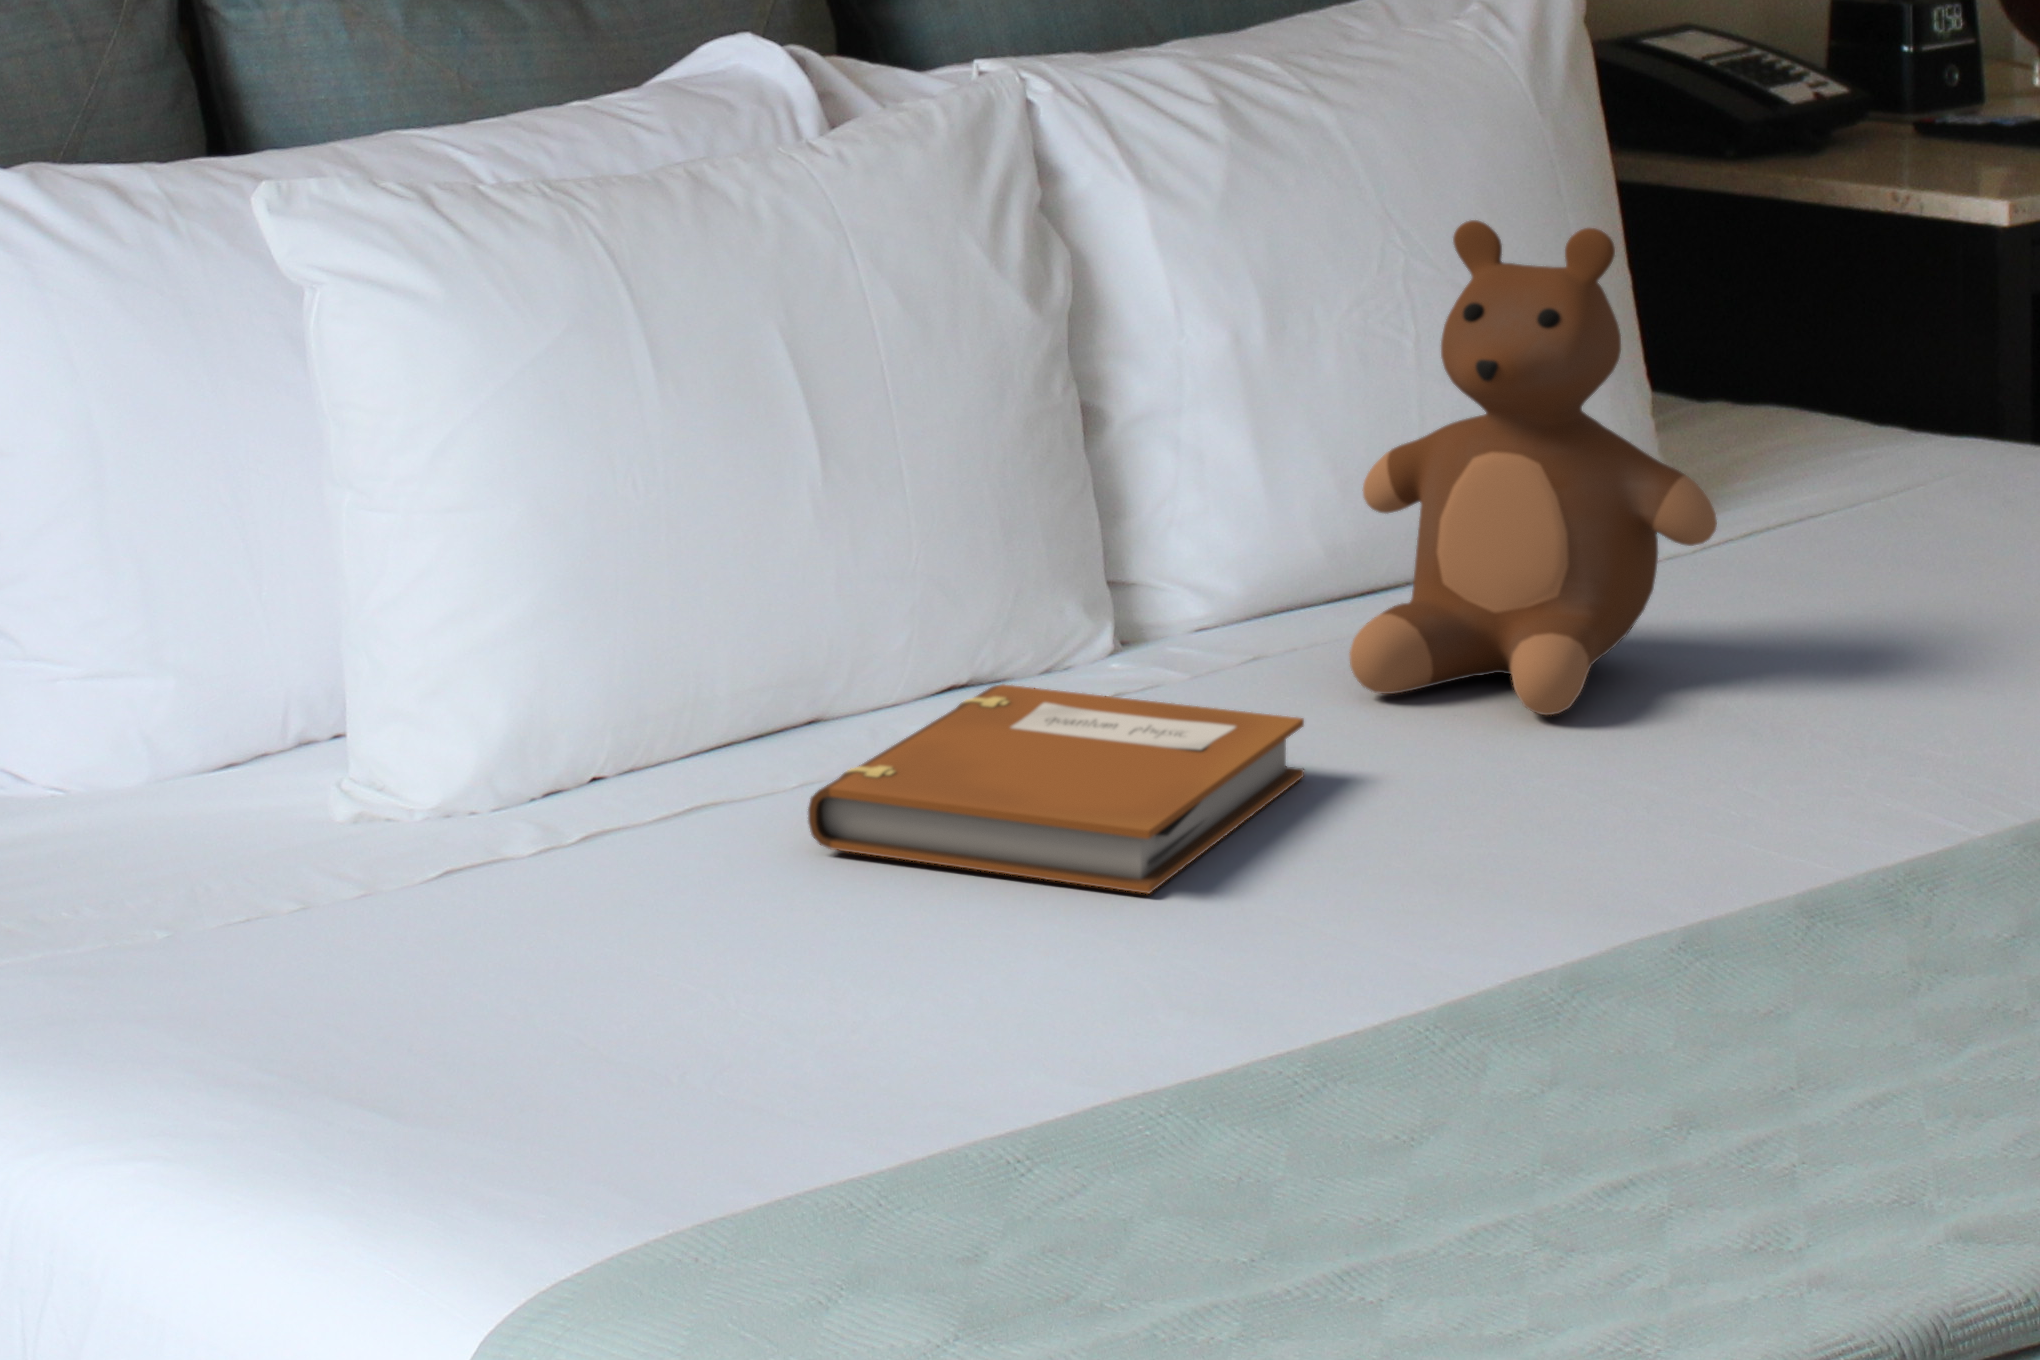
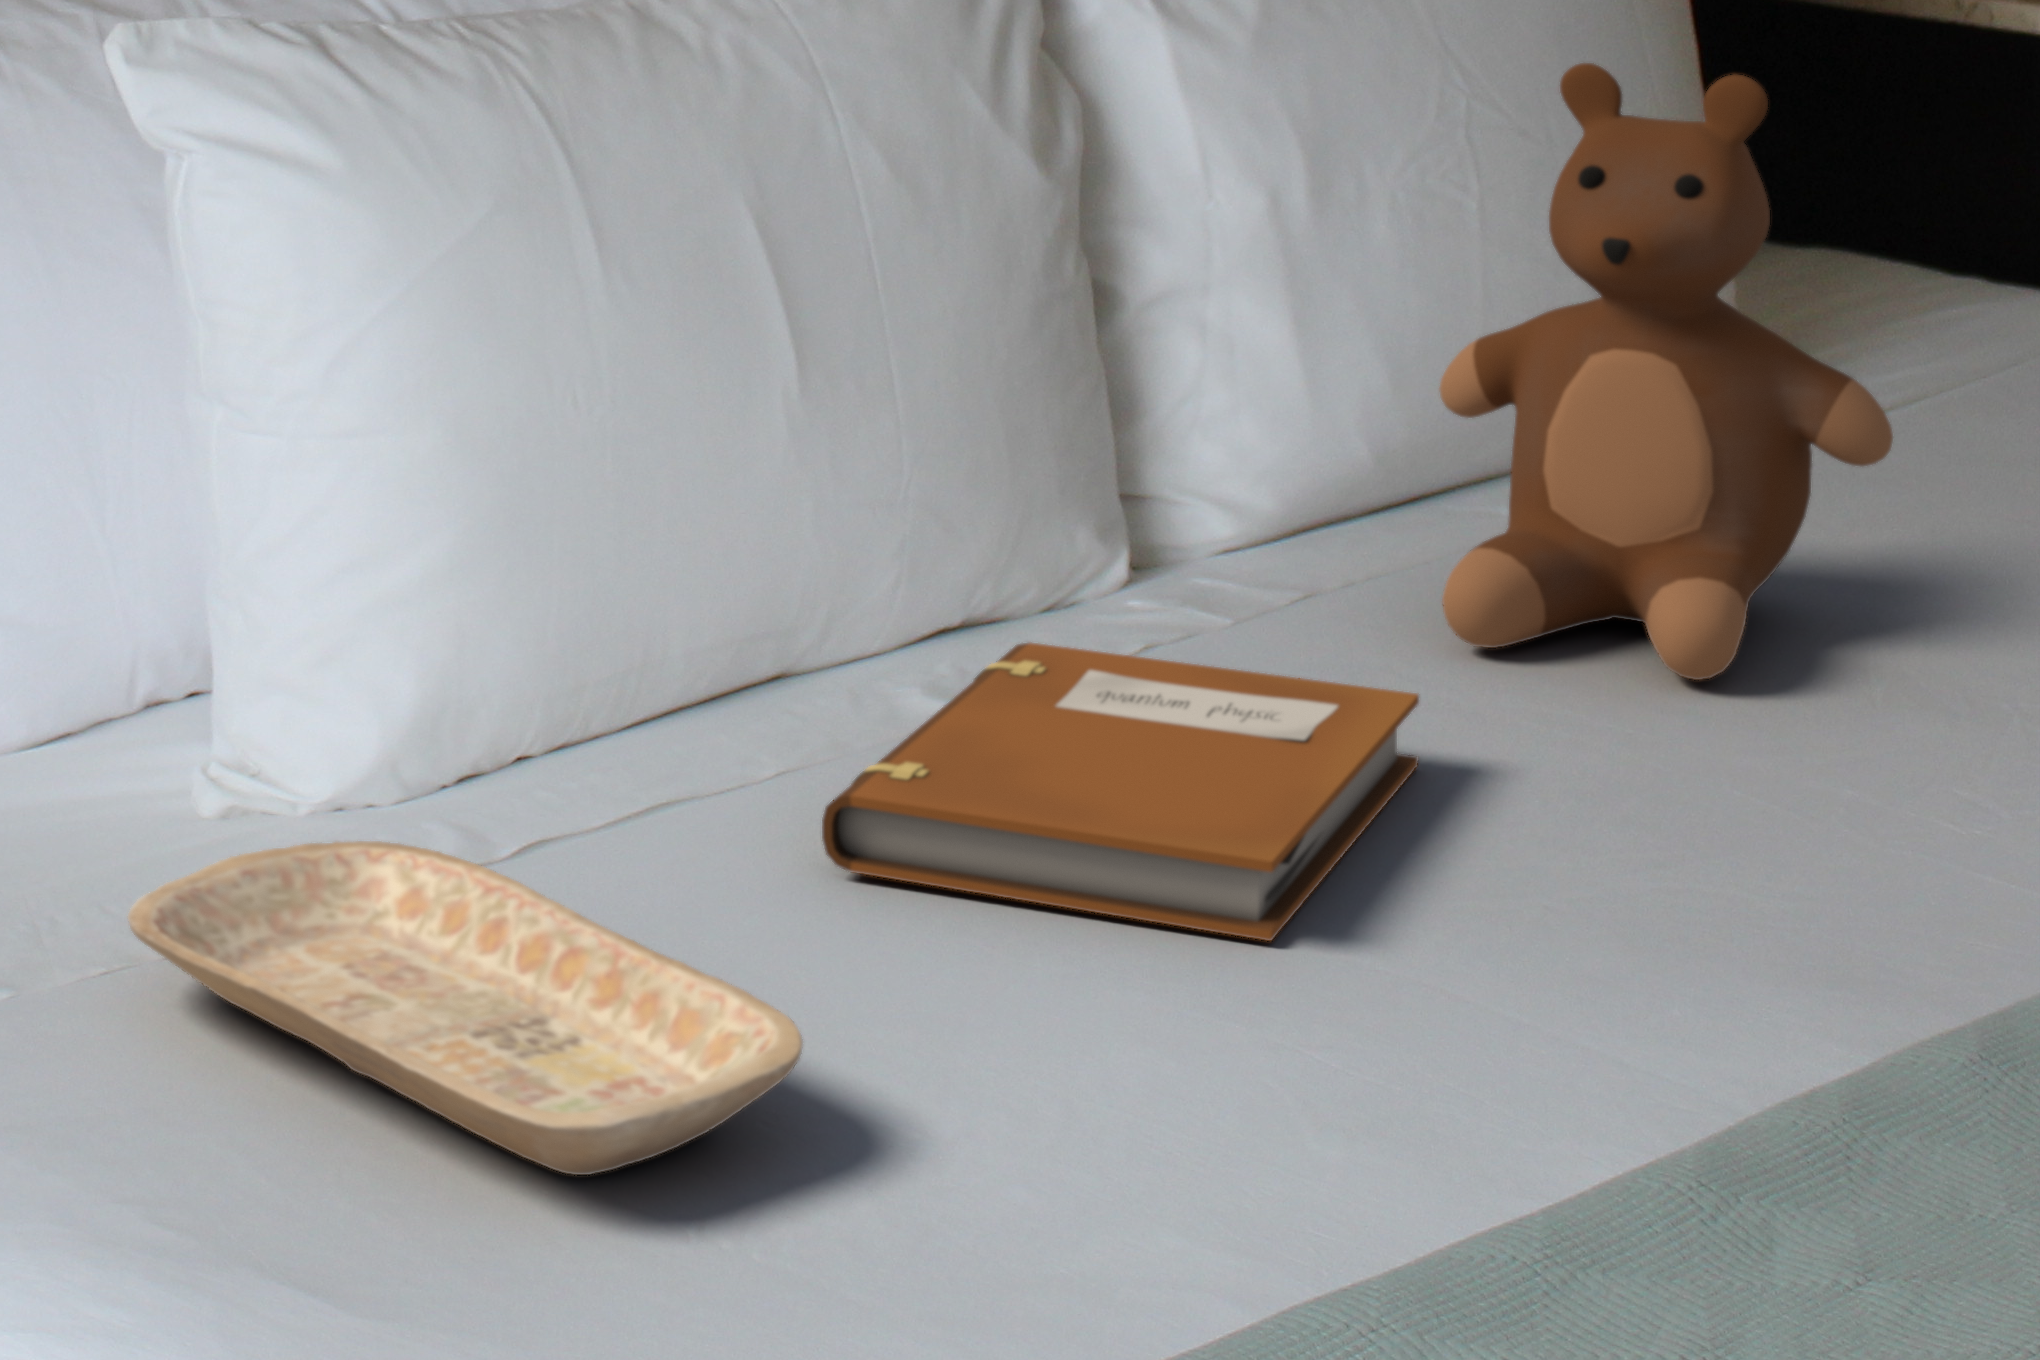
tray: none [247,821,750,1046] -> present [128,841,803,1175]

